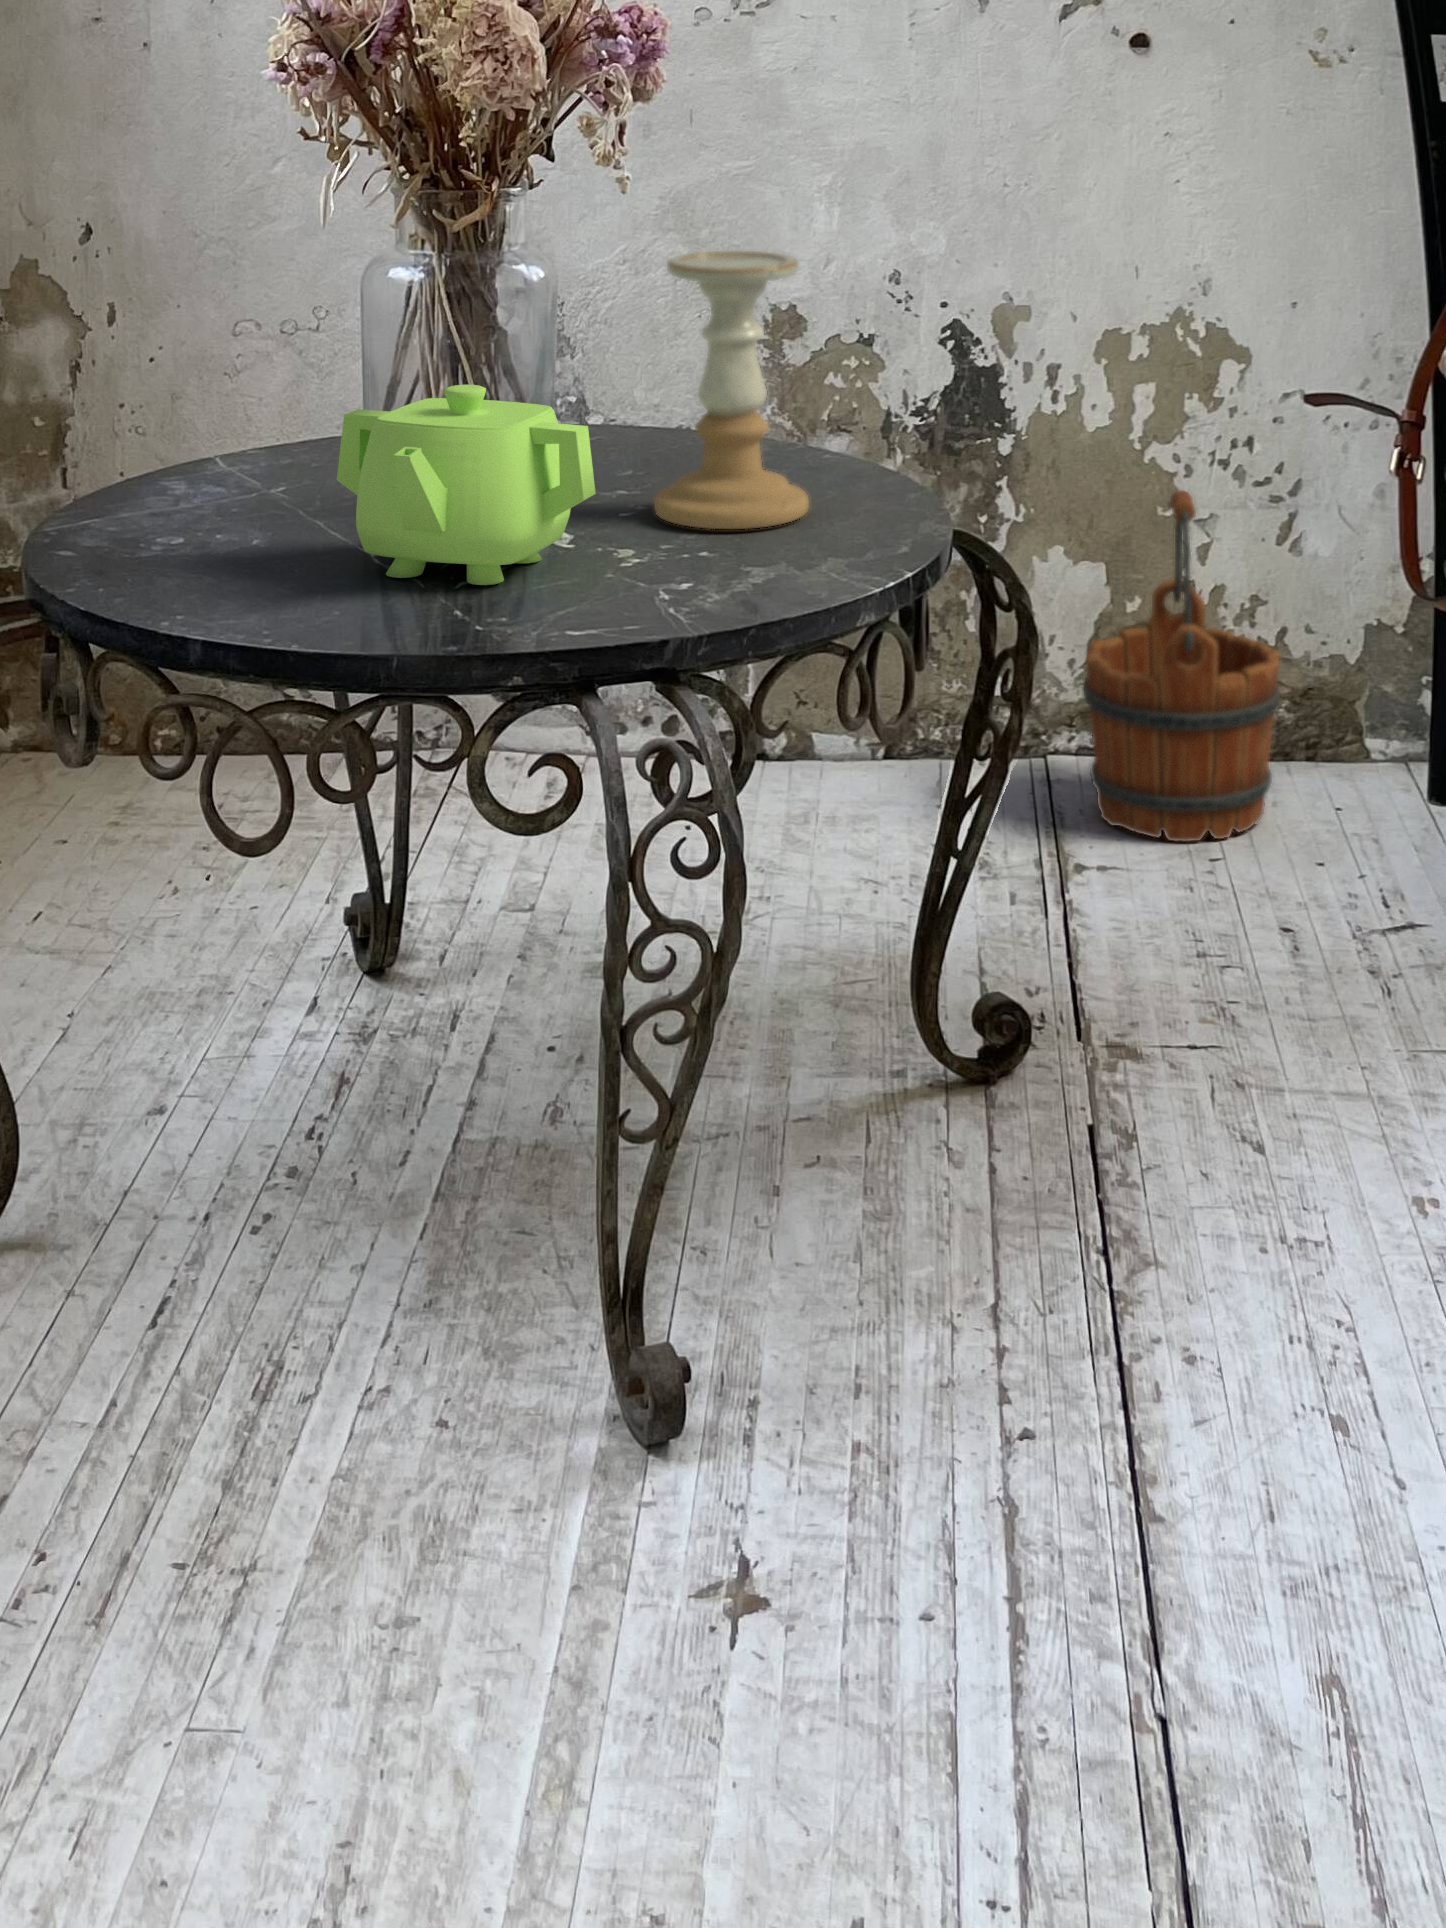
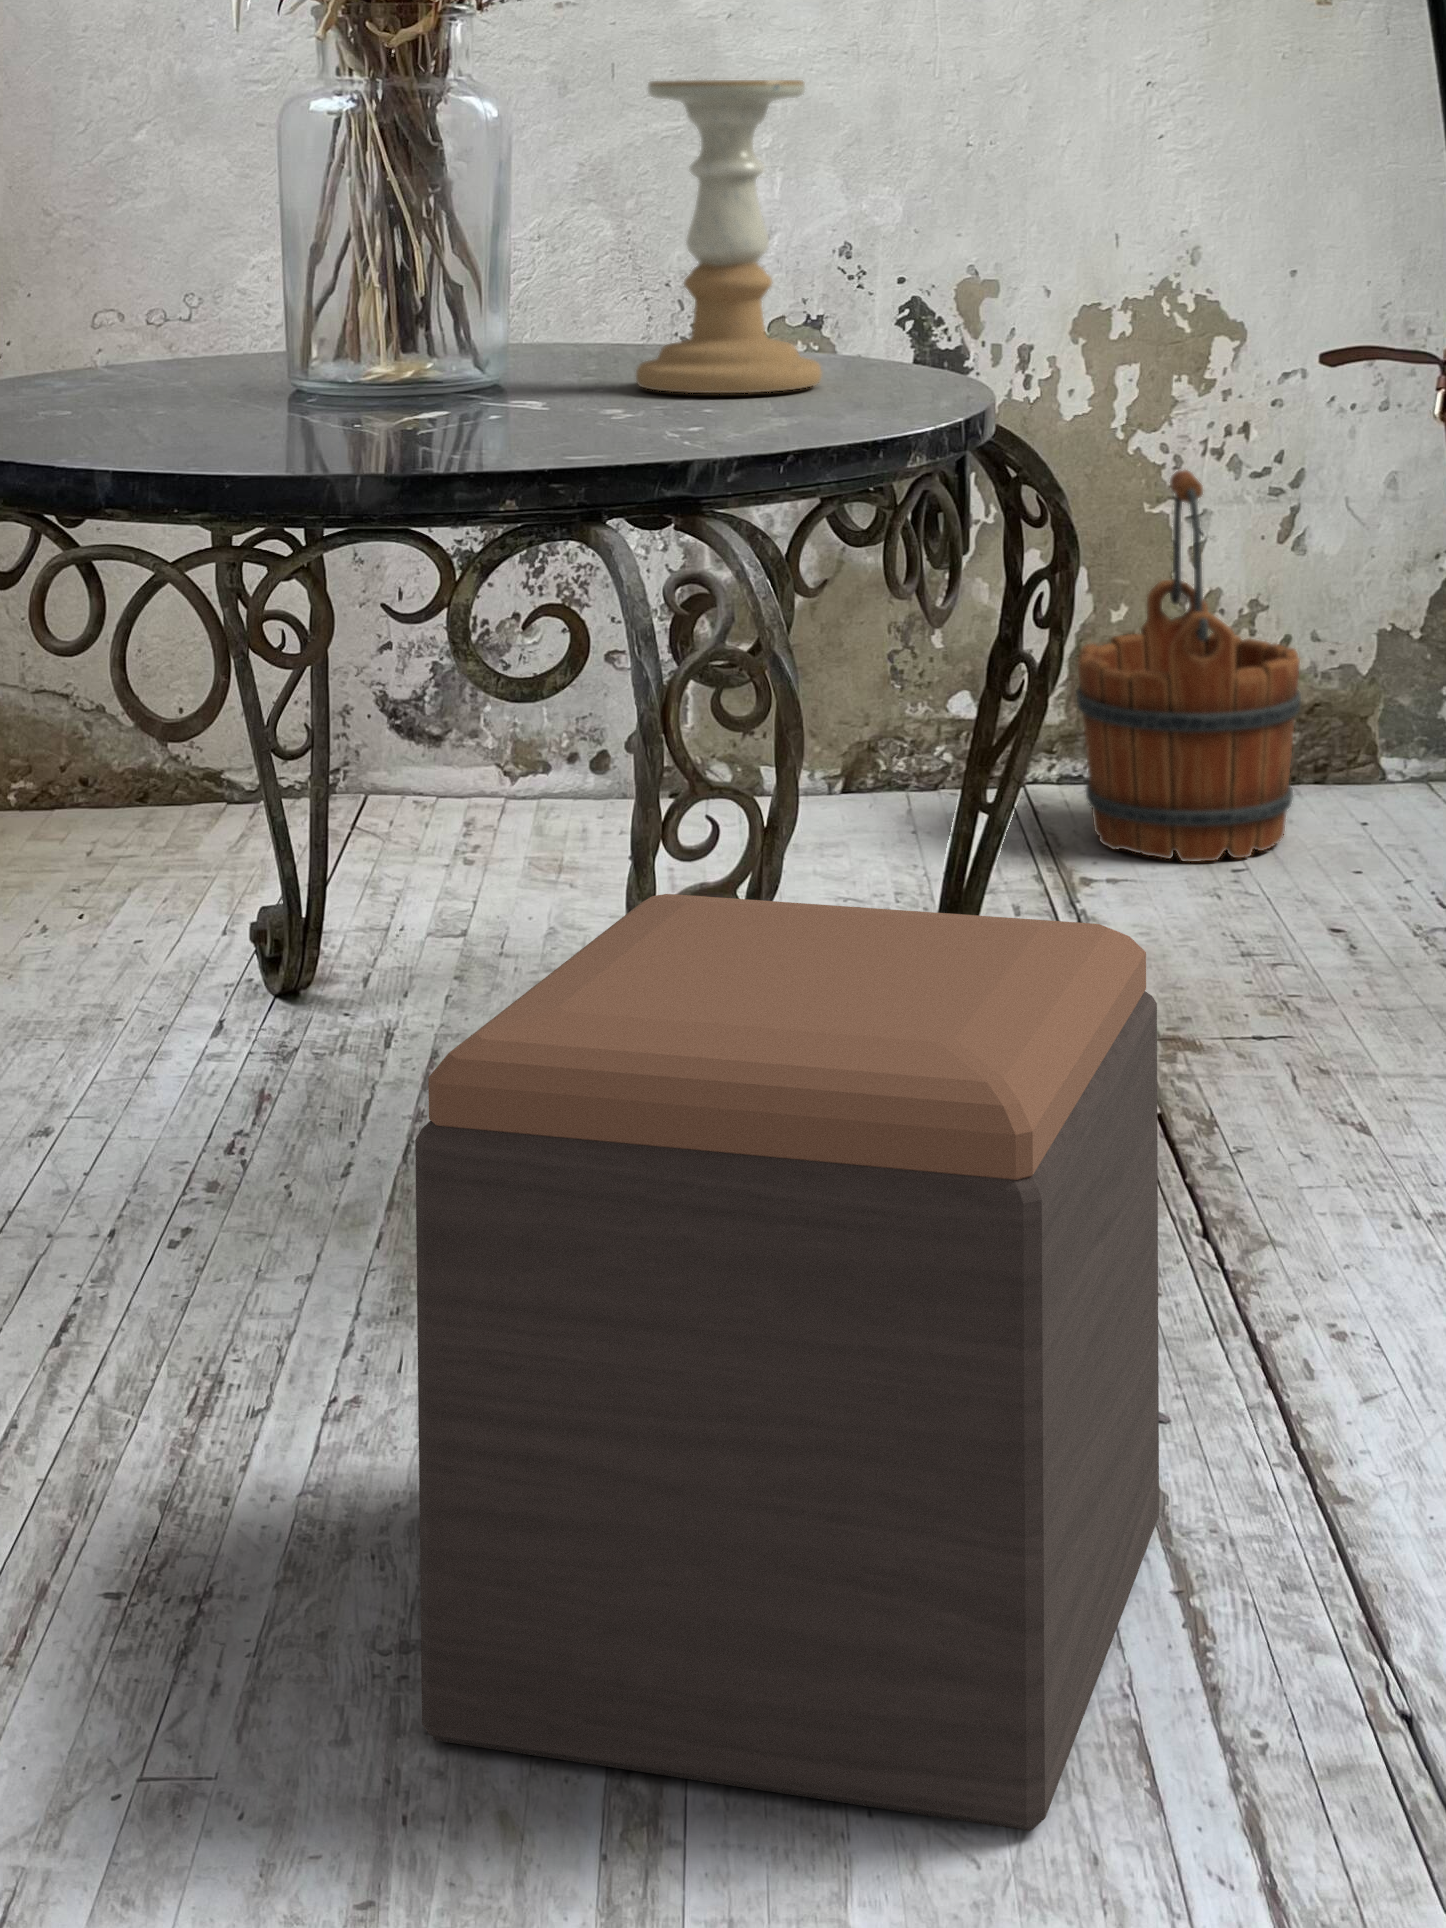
teapot: present [337,385,596,585] -> none [261,200,583,430]
footstool: none [400,1010,1010,1811] -> present [415,894,1159,1831]

